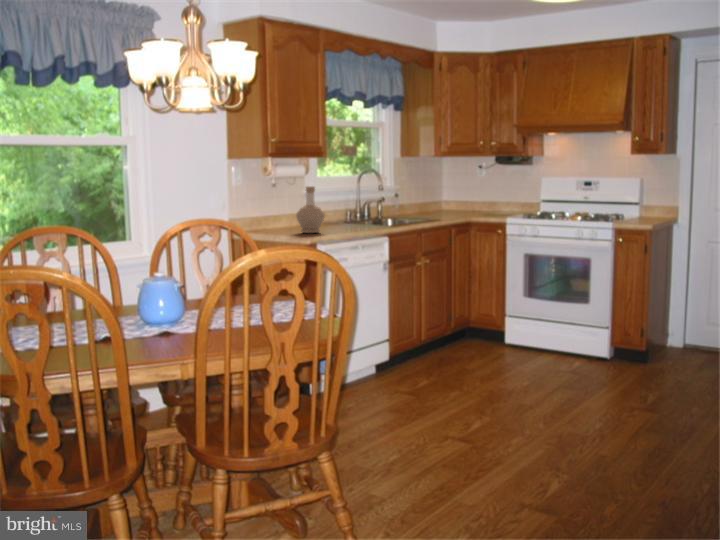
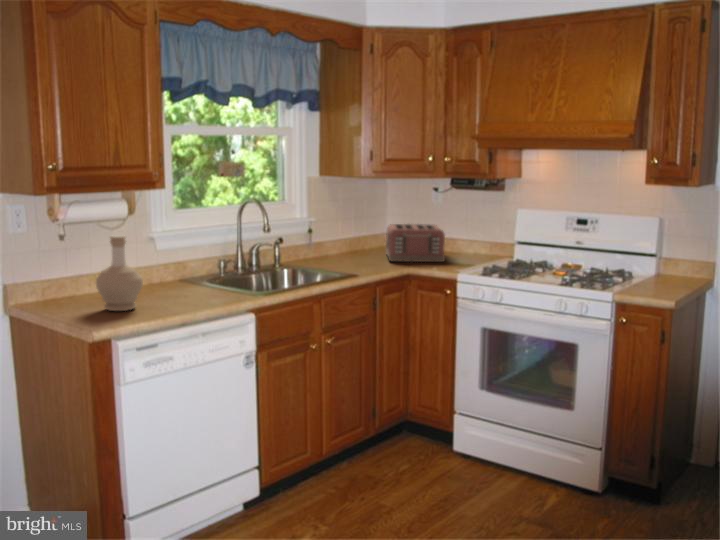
toaster: none [447,191,493,215] -> present [386,224,445,262]

